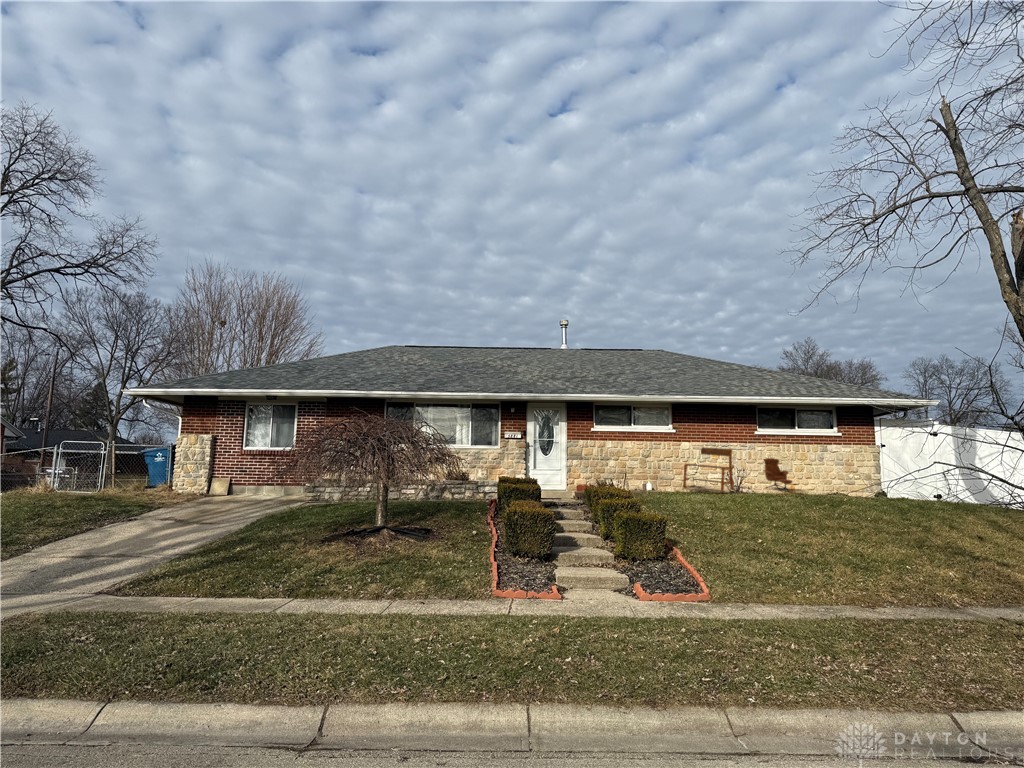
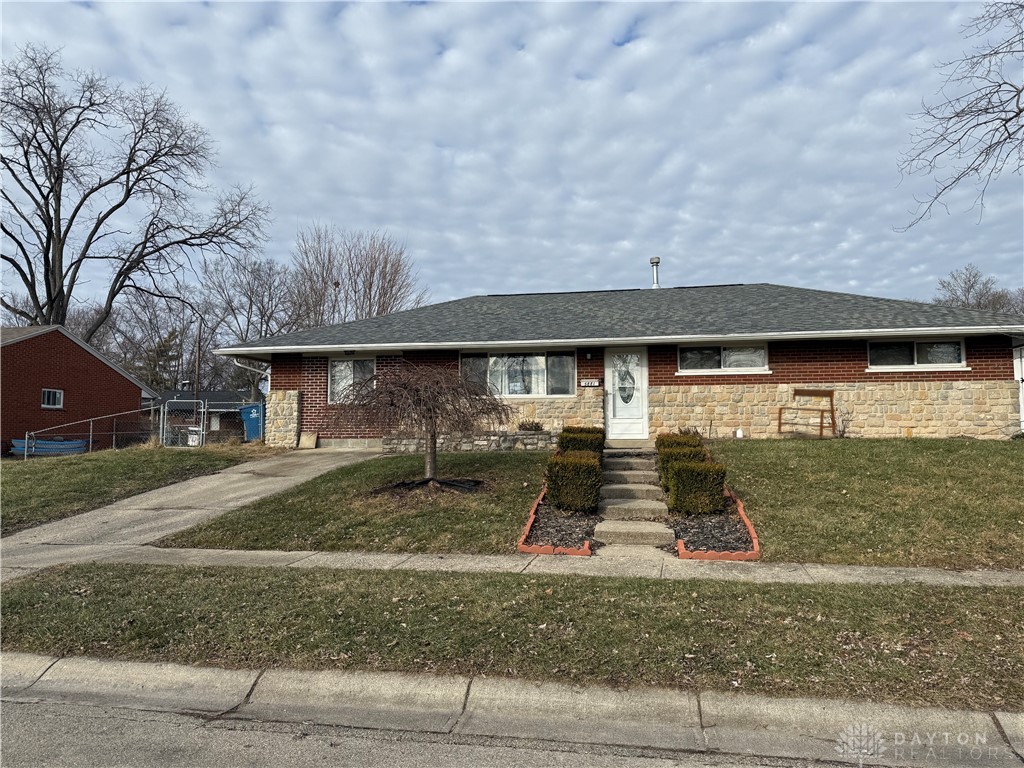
lounge chair: present [763,458,792,491] -> none [873,398,909,436]

